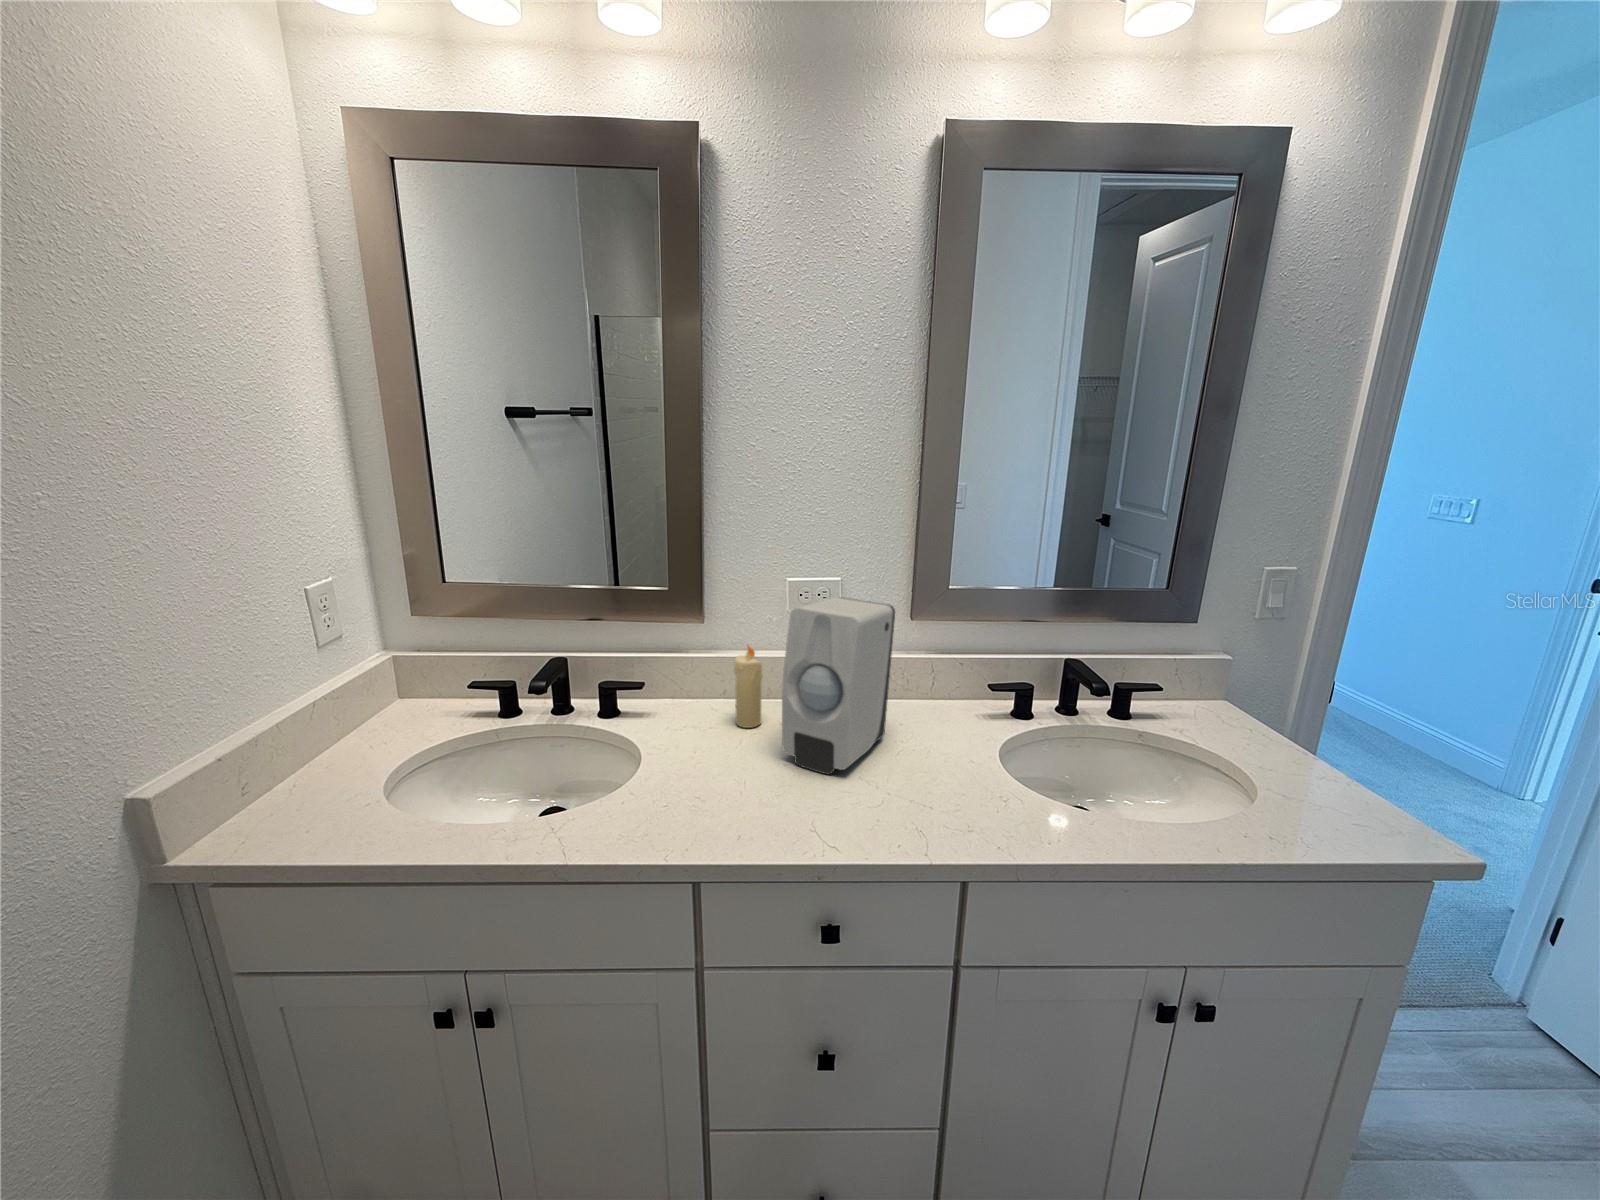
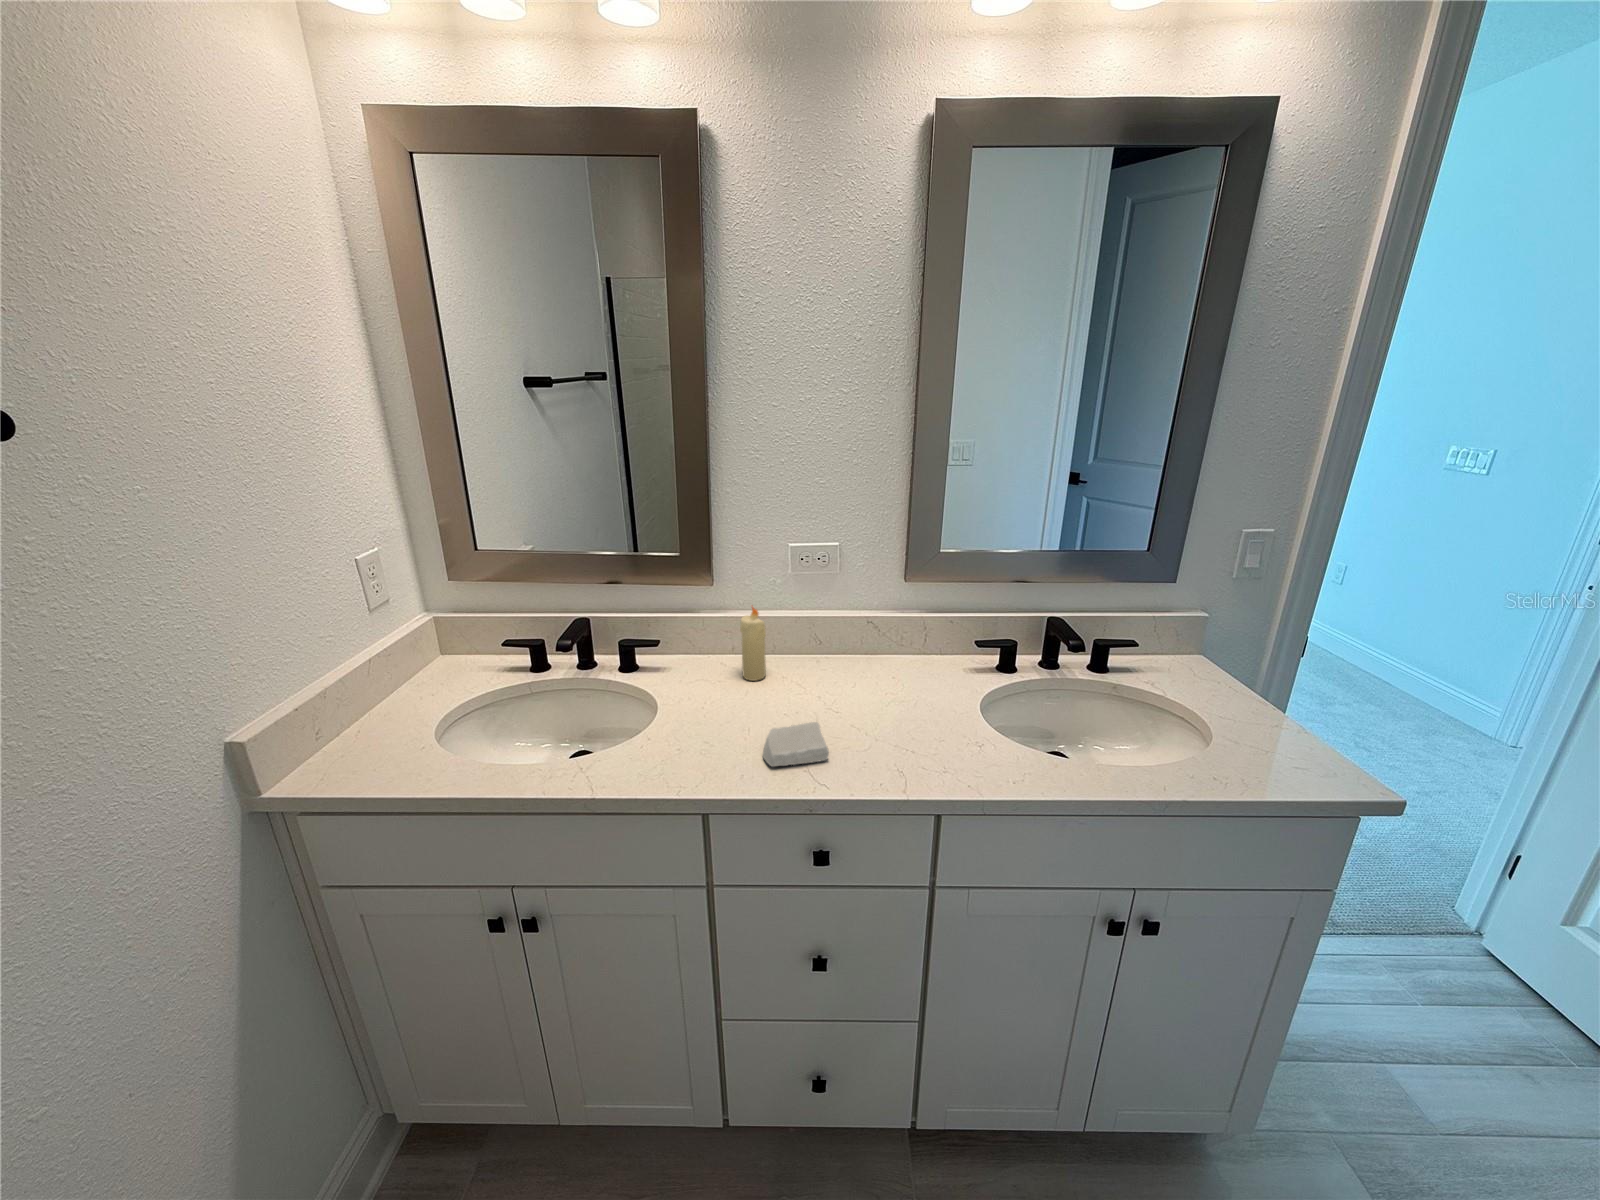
soap dispenser: present [782,597,895,774] -> none [781,562,886,723]
soap bar: none [763,774,839,826] -> present [763,722,829,766]

